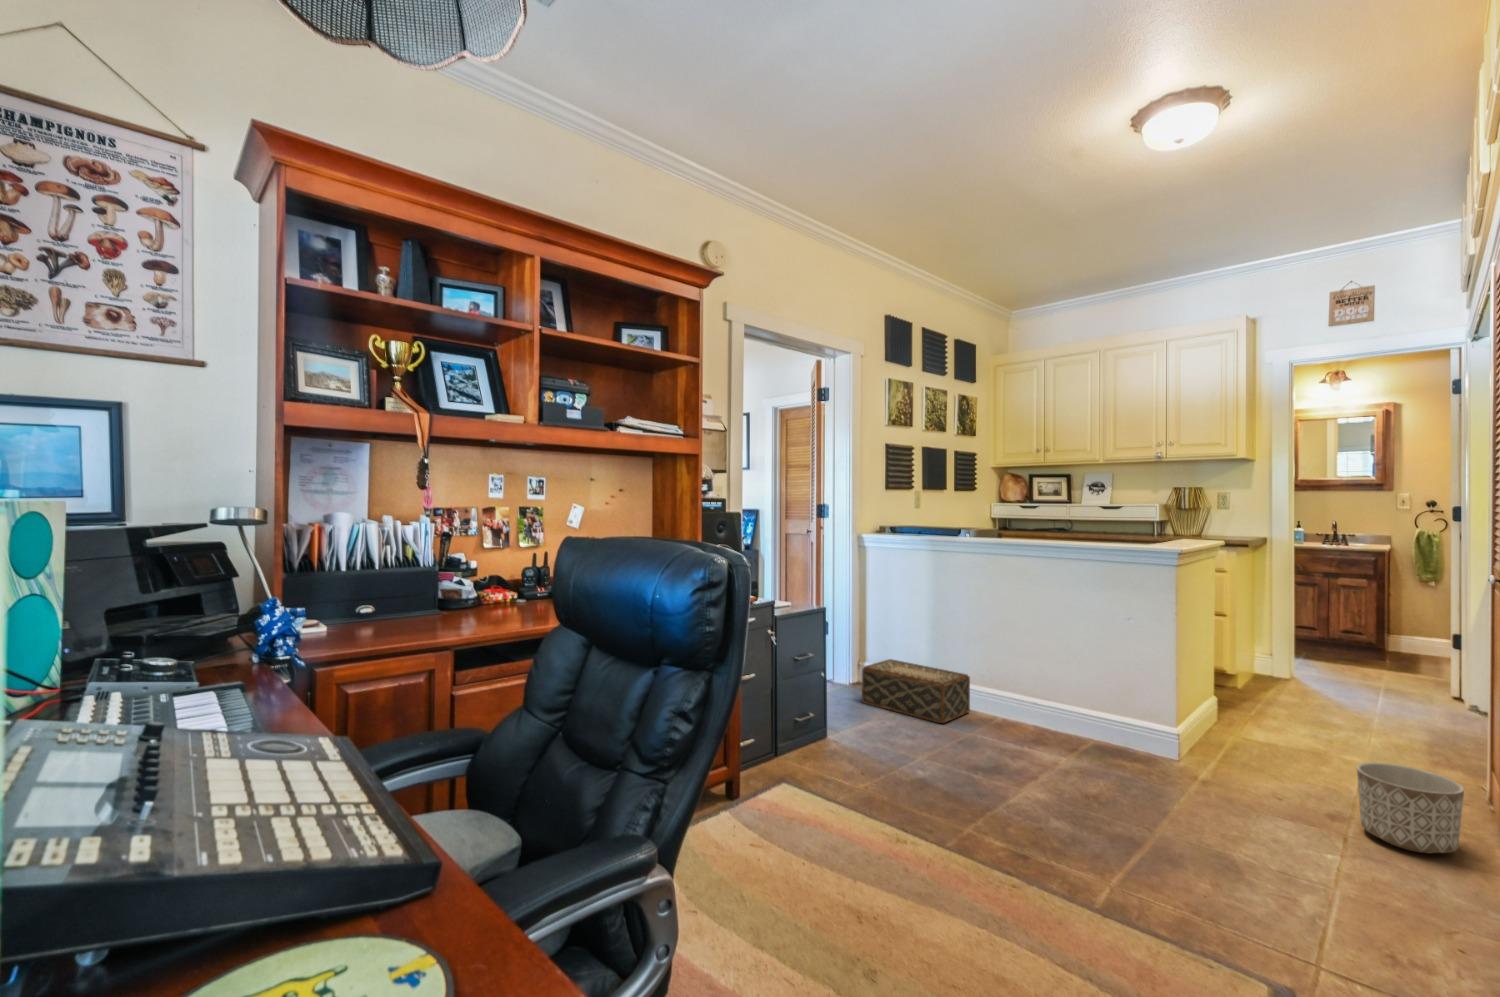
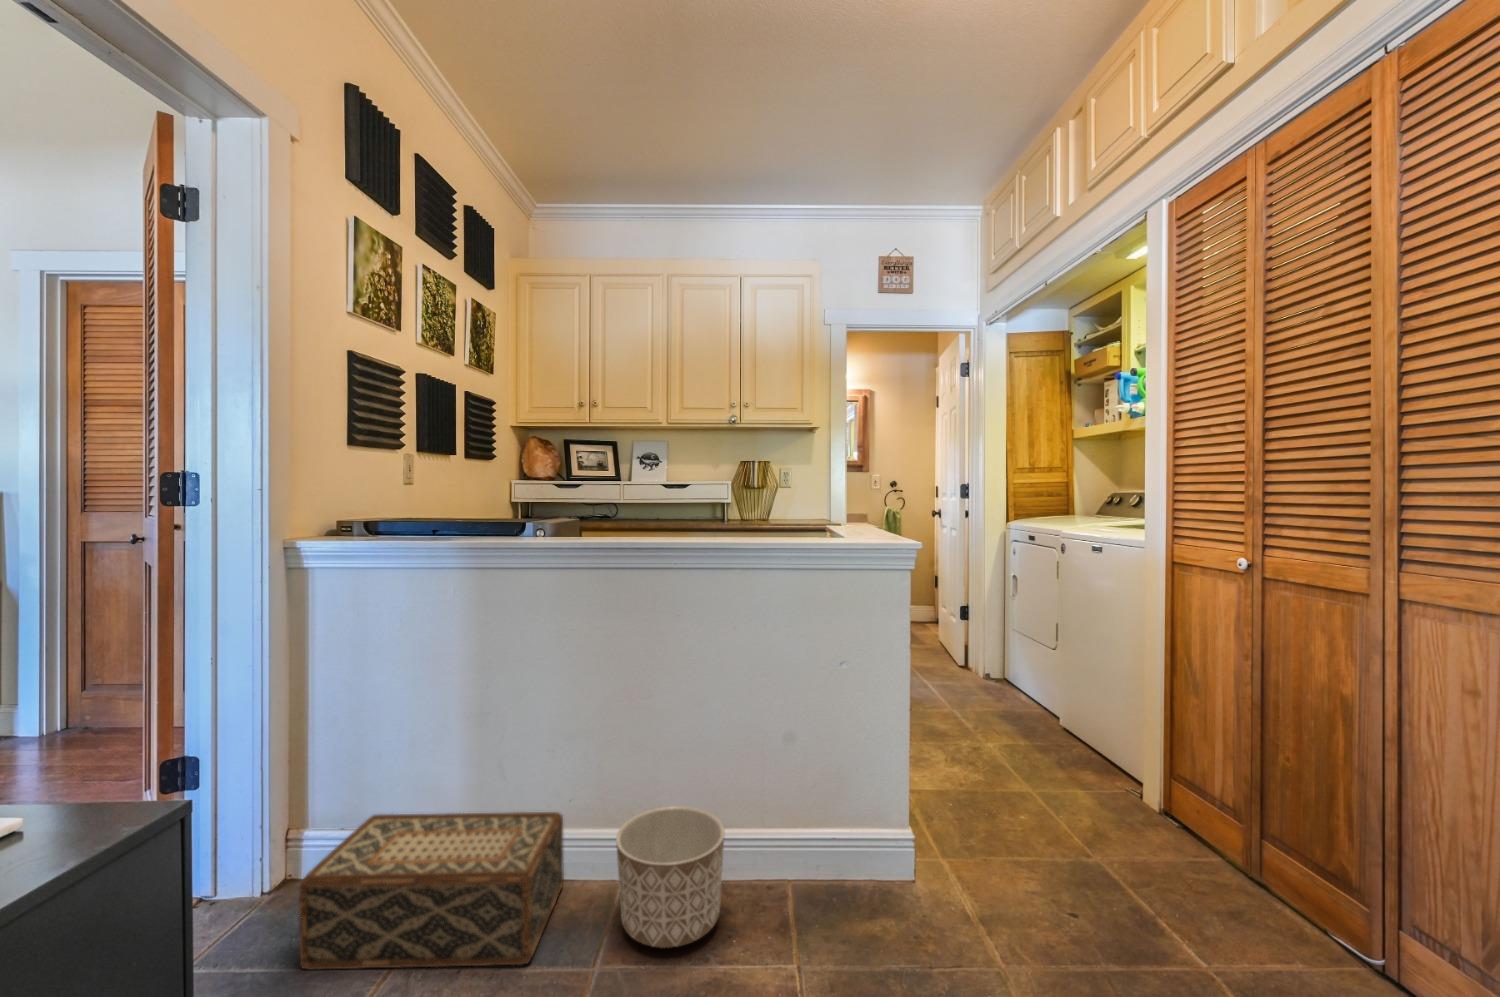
planter: present [1357,762,1464,853] -> present [616,806,725,948]

